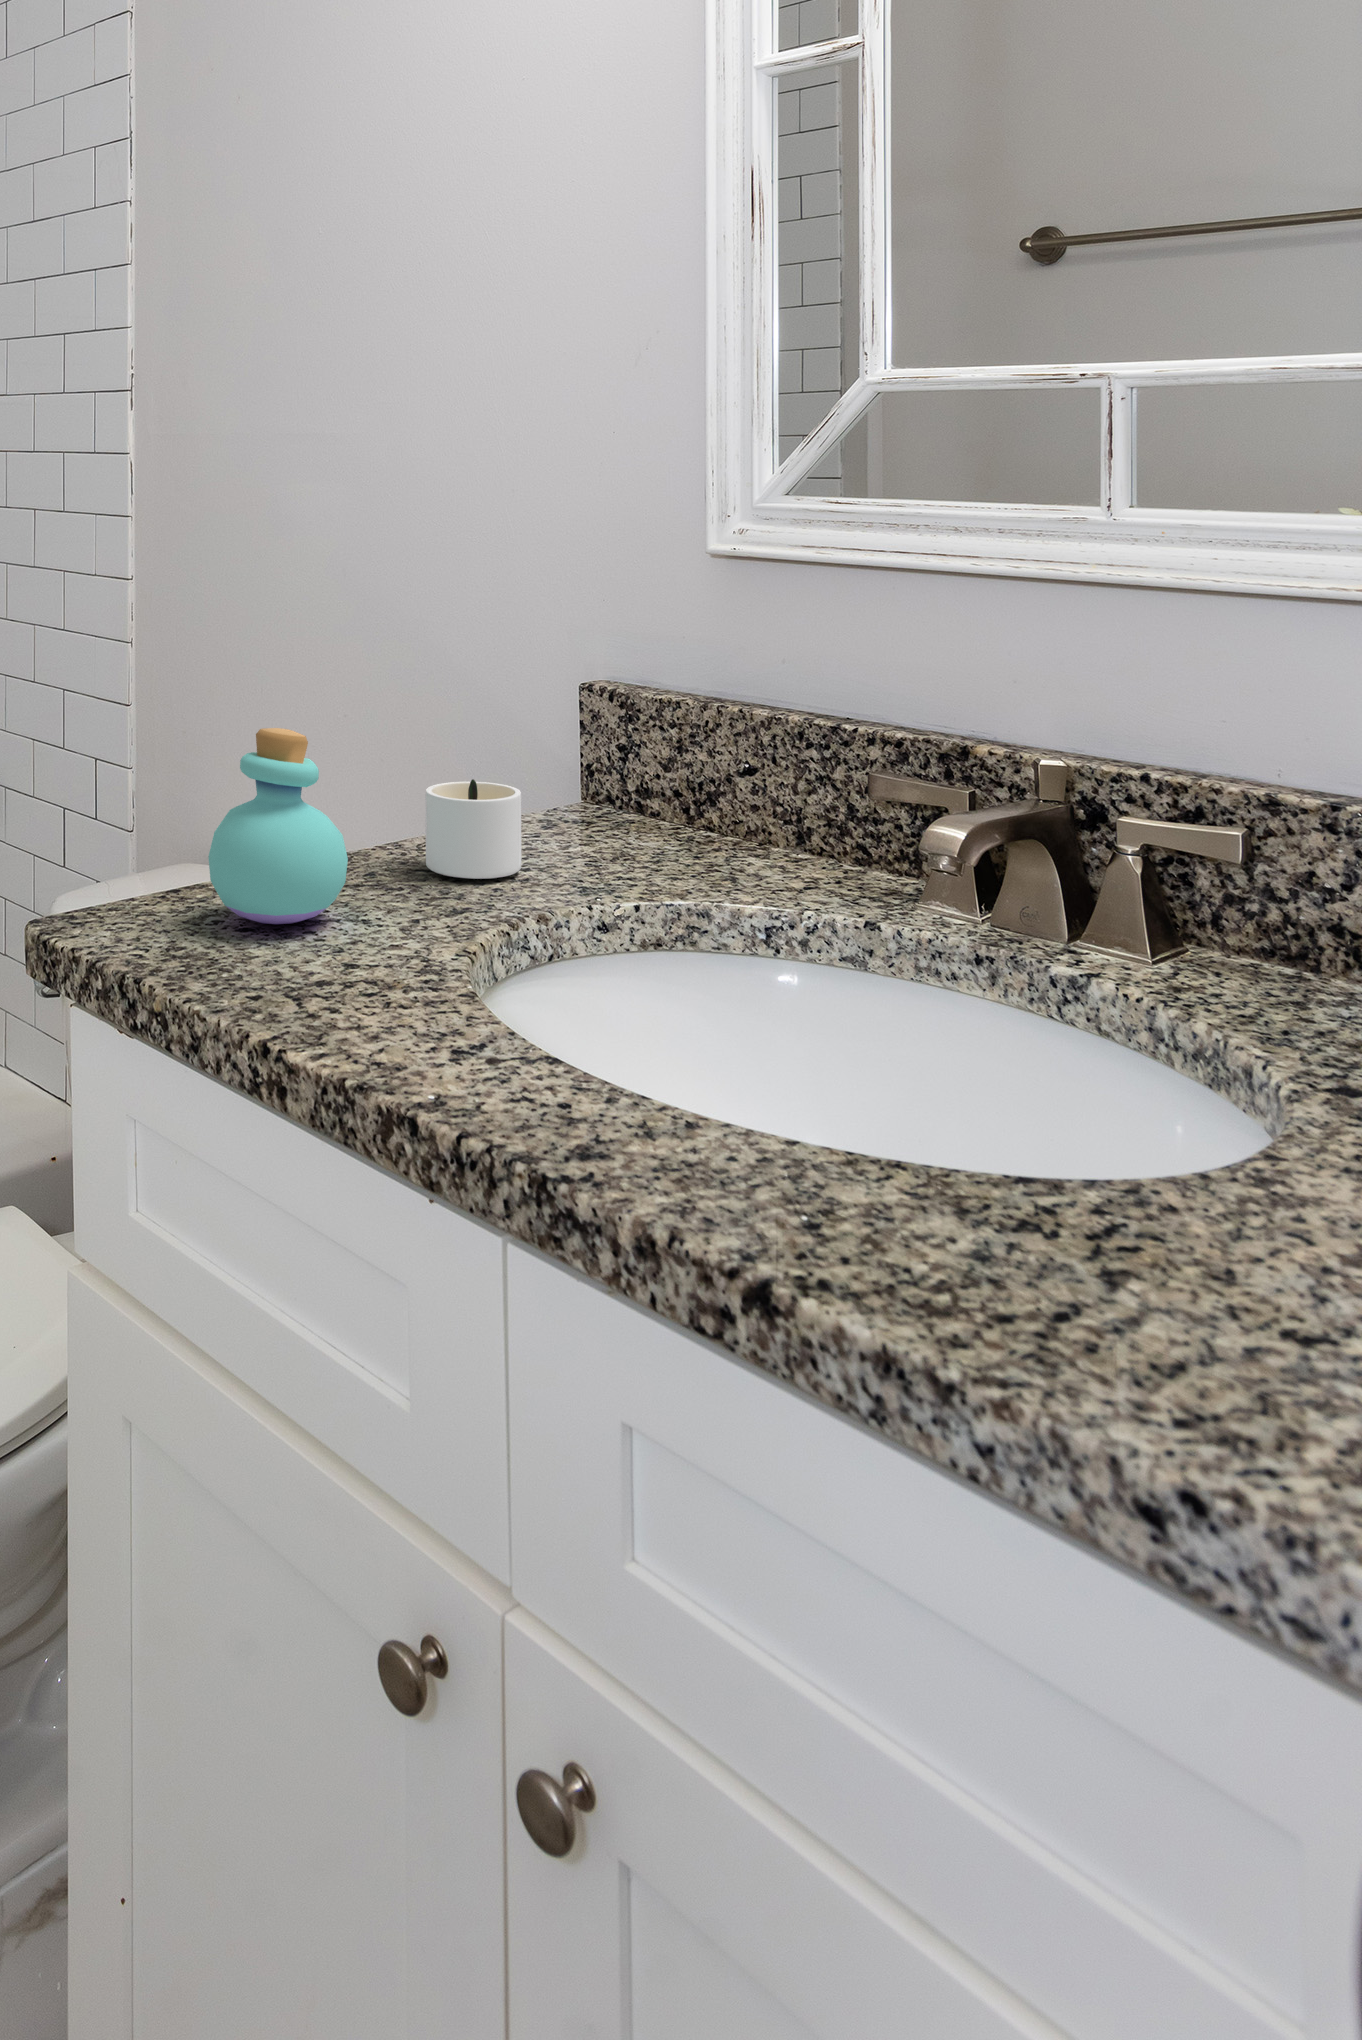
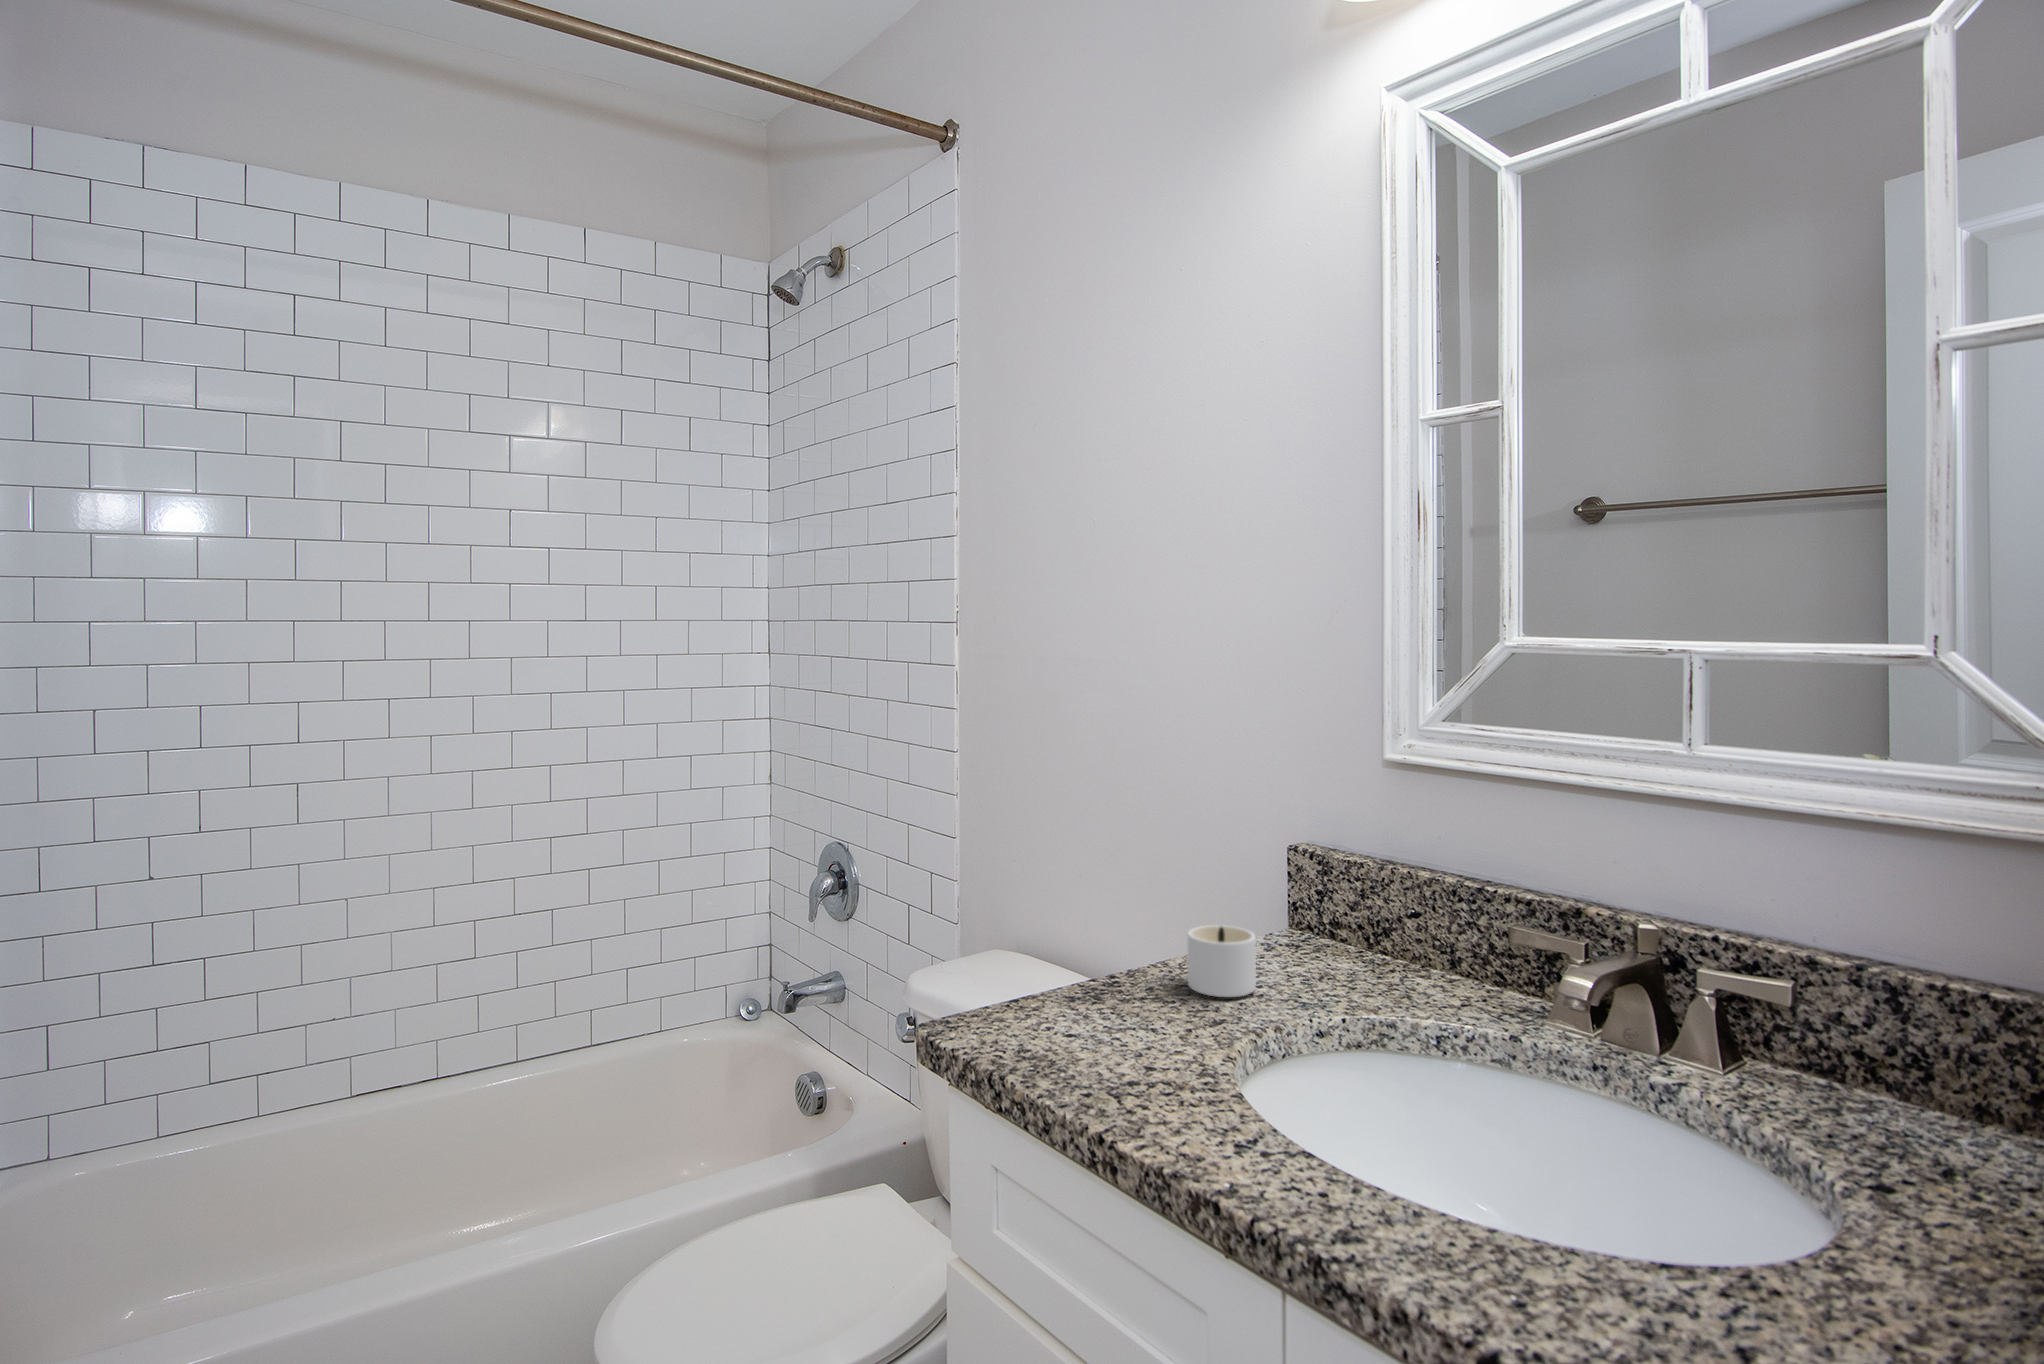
perfume bottle: present [208,728,348,924] -> none [1043,899,1141,1036]

